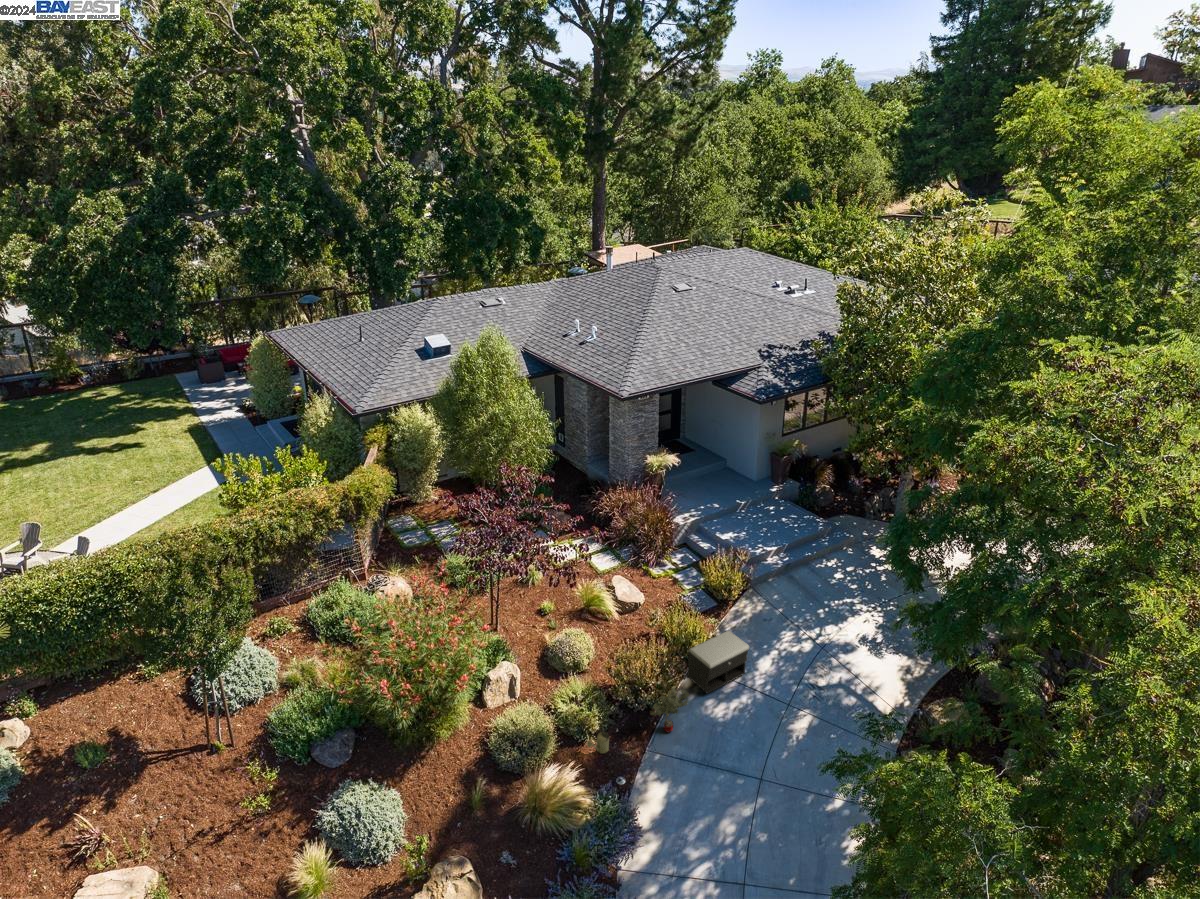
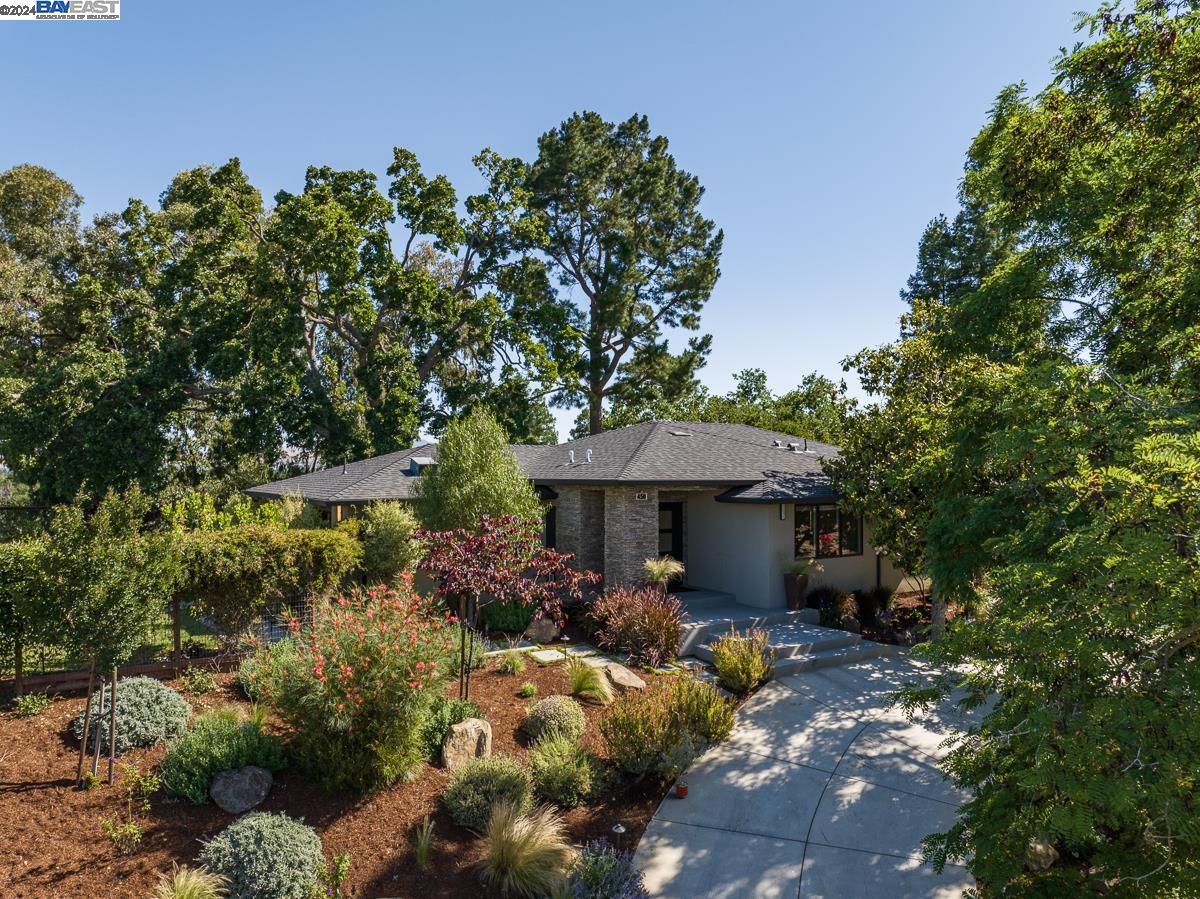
storage bench: present [687,631,749,693] -> none [703,691,778,763]
watering can: present [587,731,610,754] -> none [577,781,606,818]

